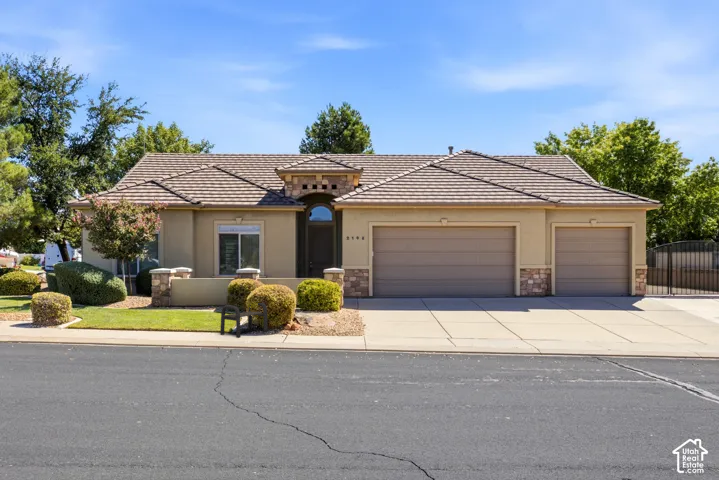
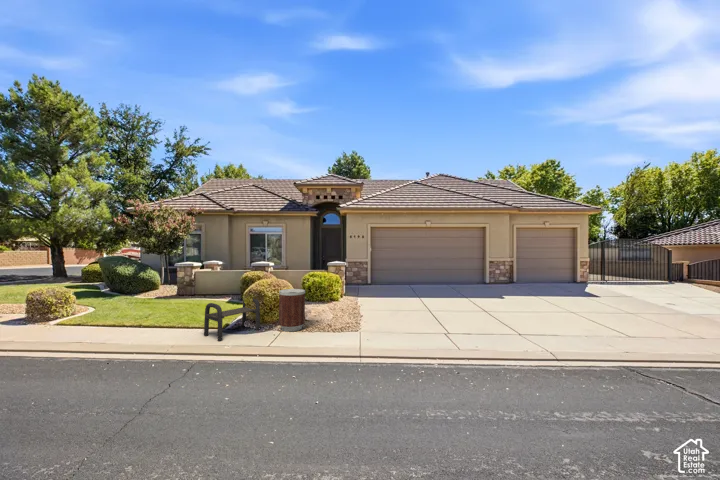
trash can: none [285,295,309,333] -> present [279,289,305,332]

